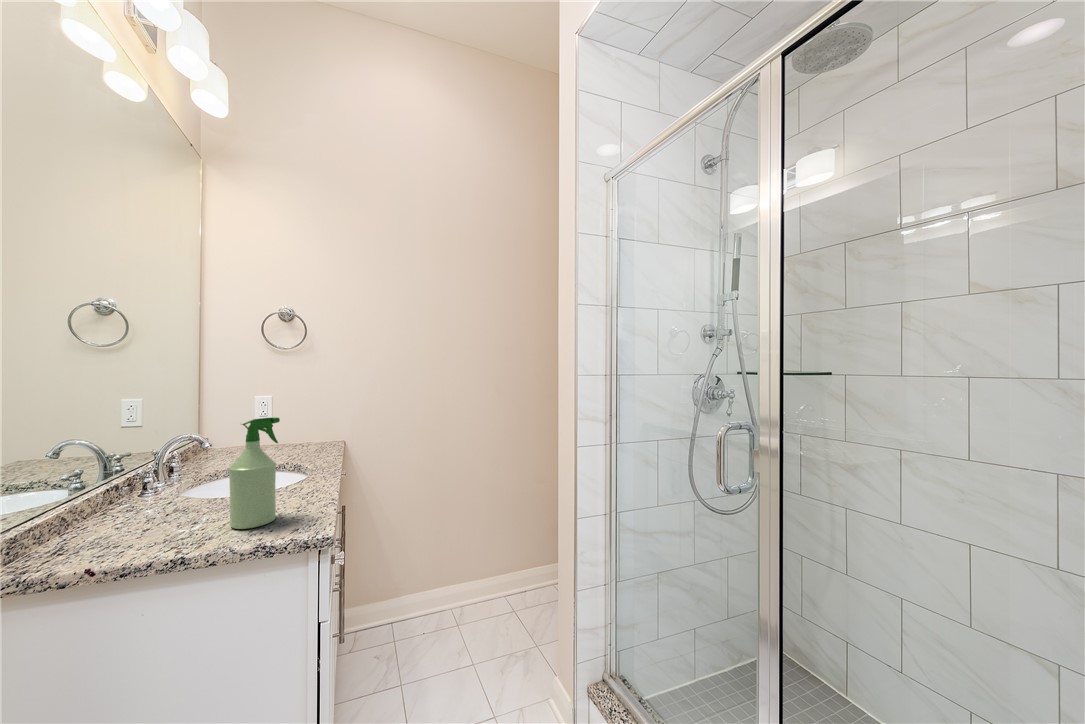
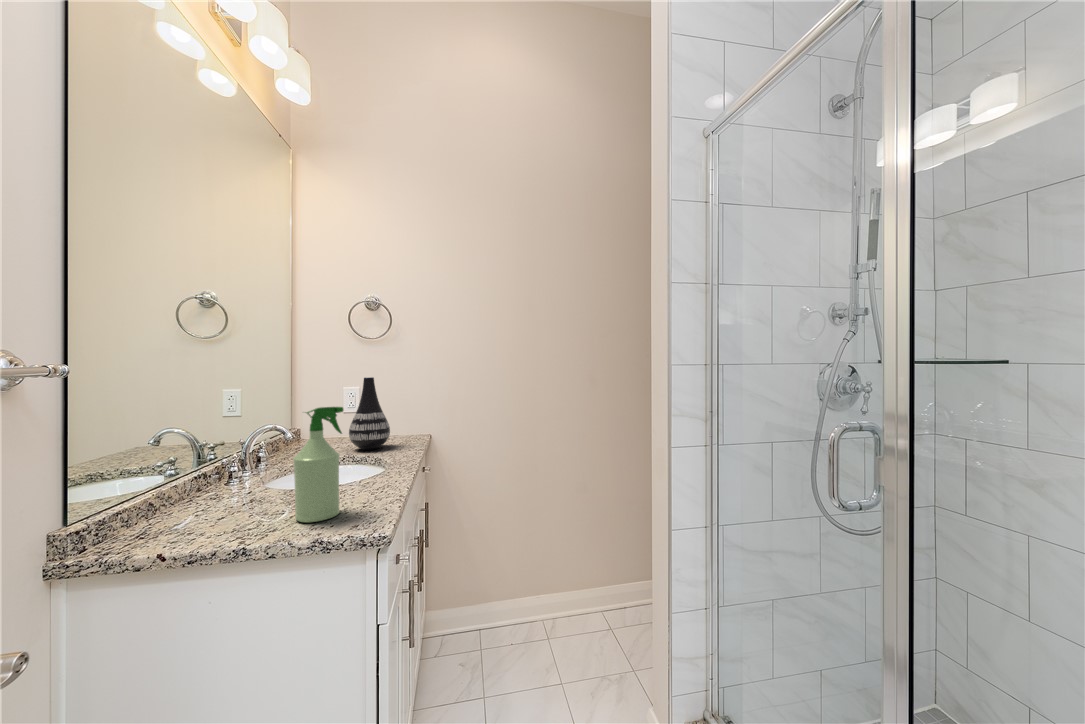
vase: none [269,382,313,455] -> present [349,377,390,450]

